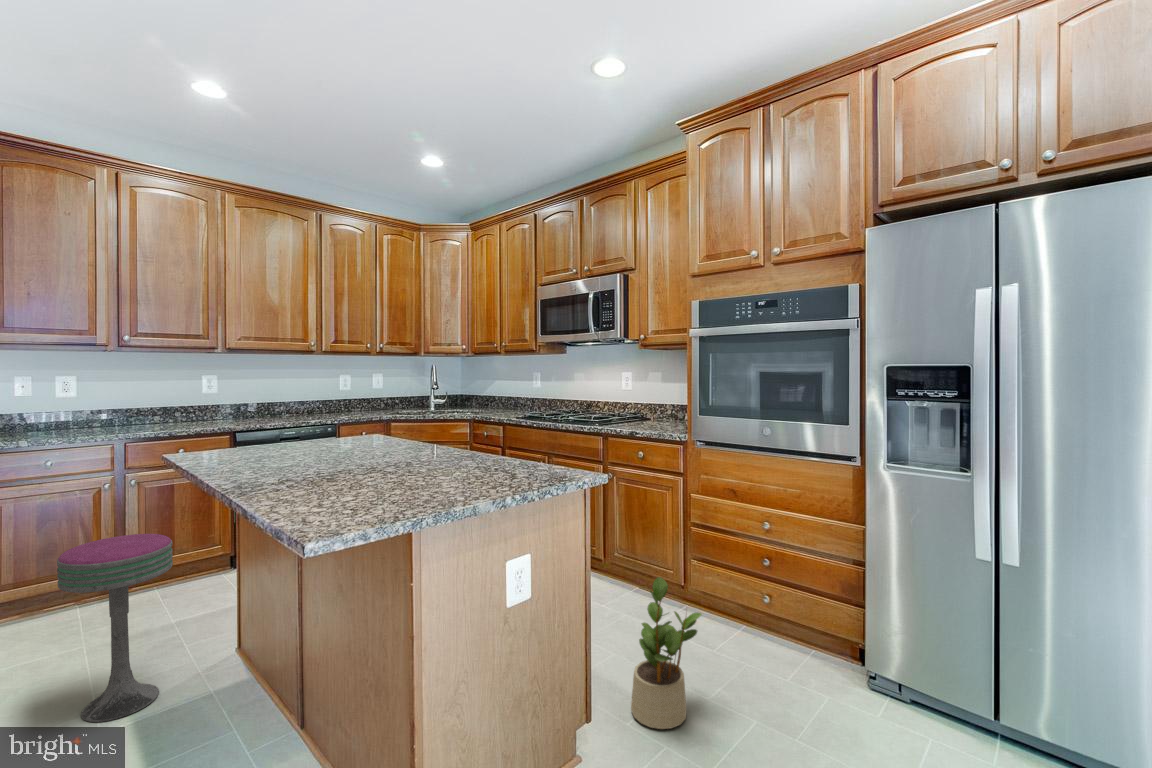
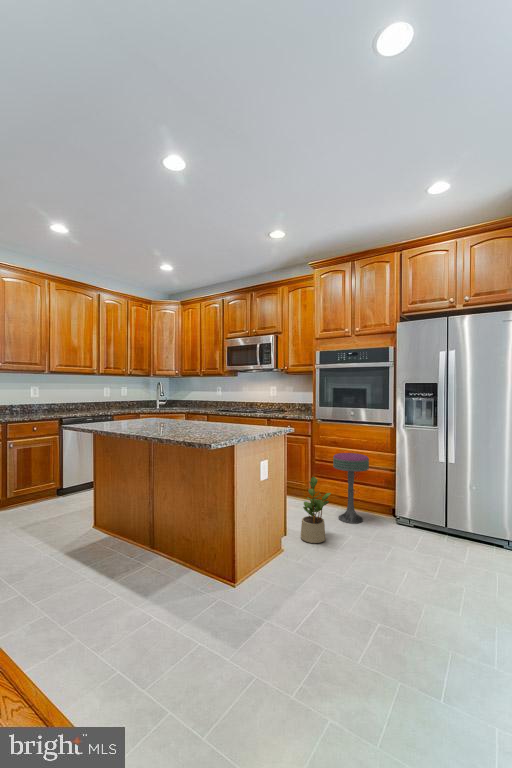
bar stool: present [57,534,173,722] -> present [333,453,369,523]

